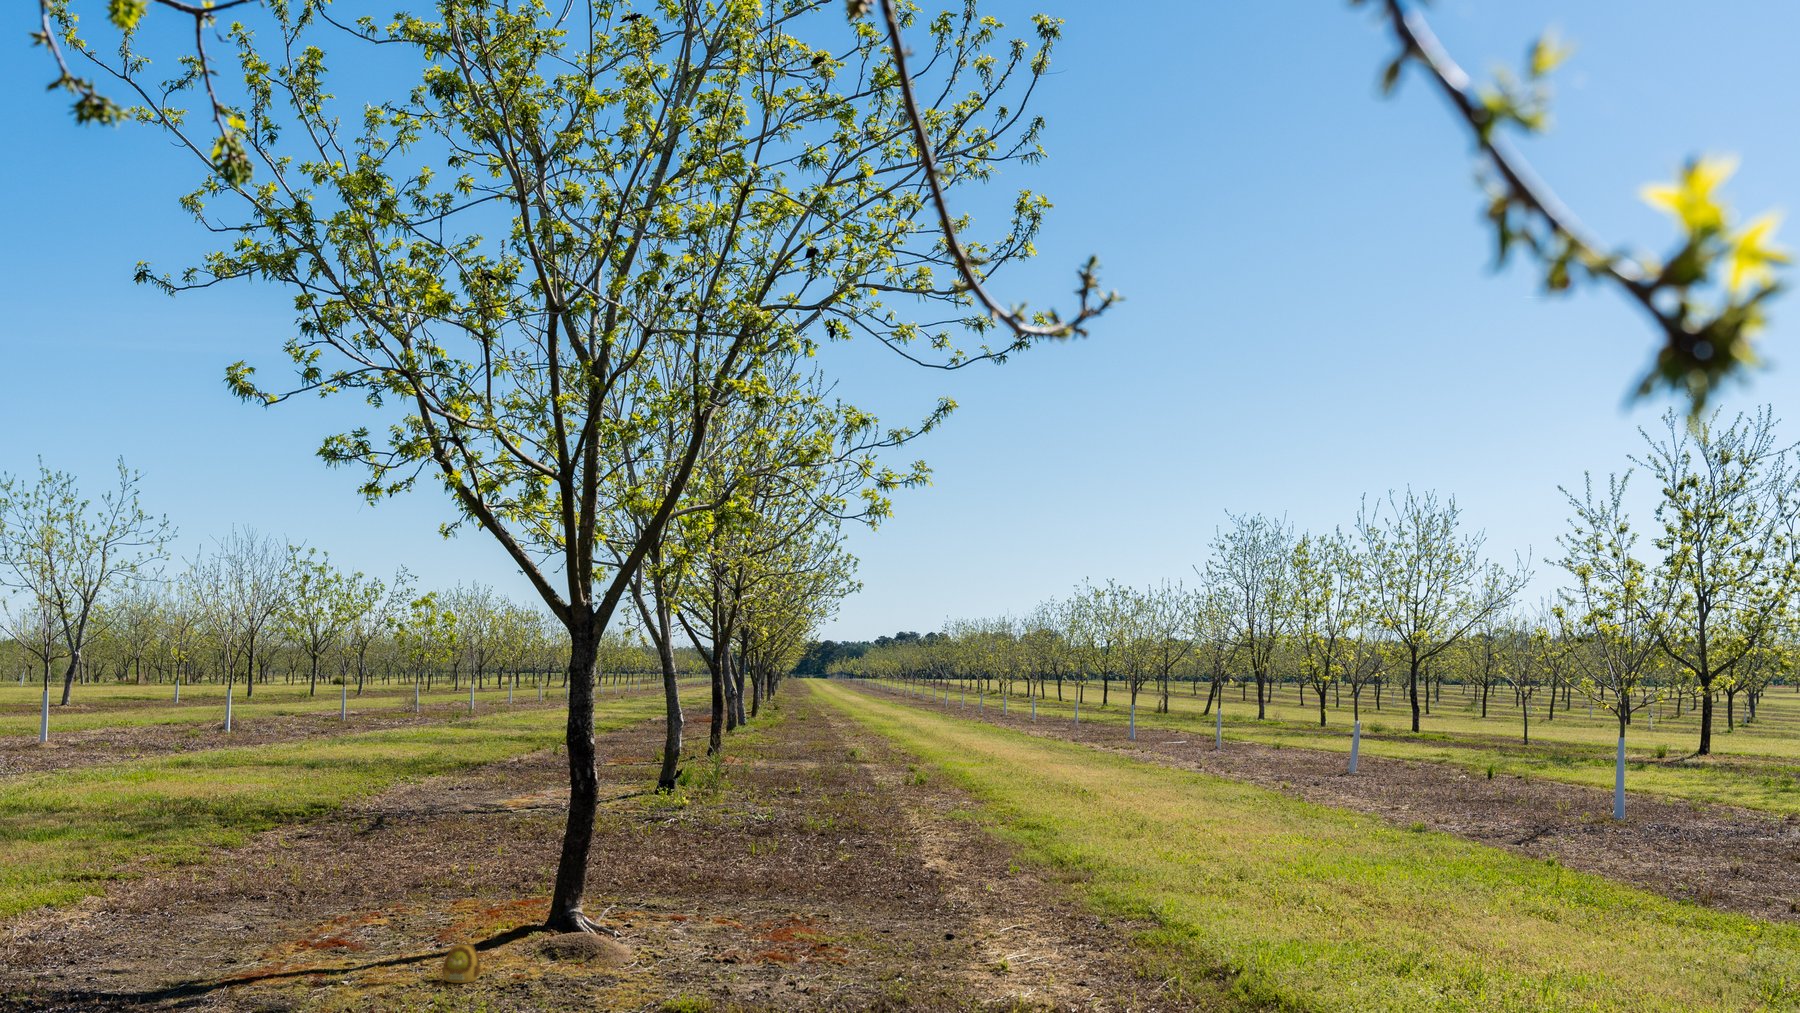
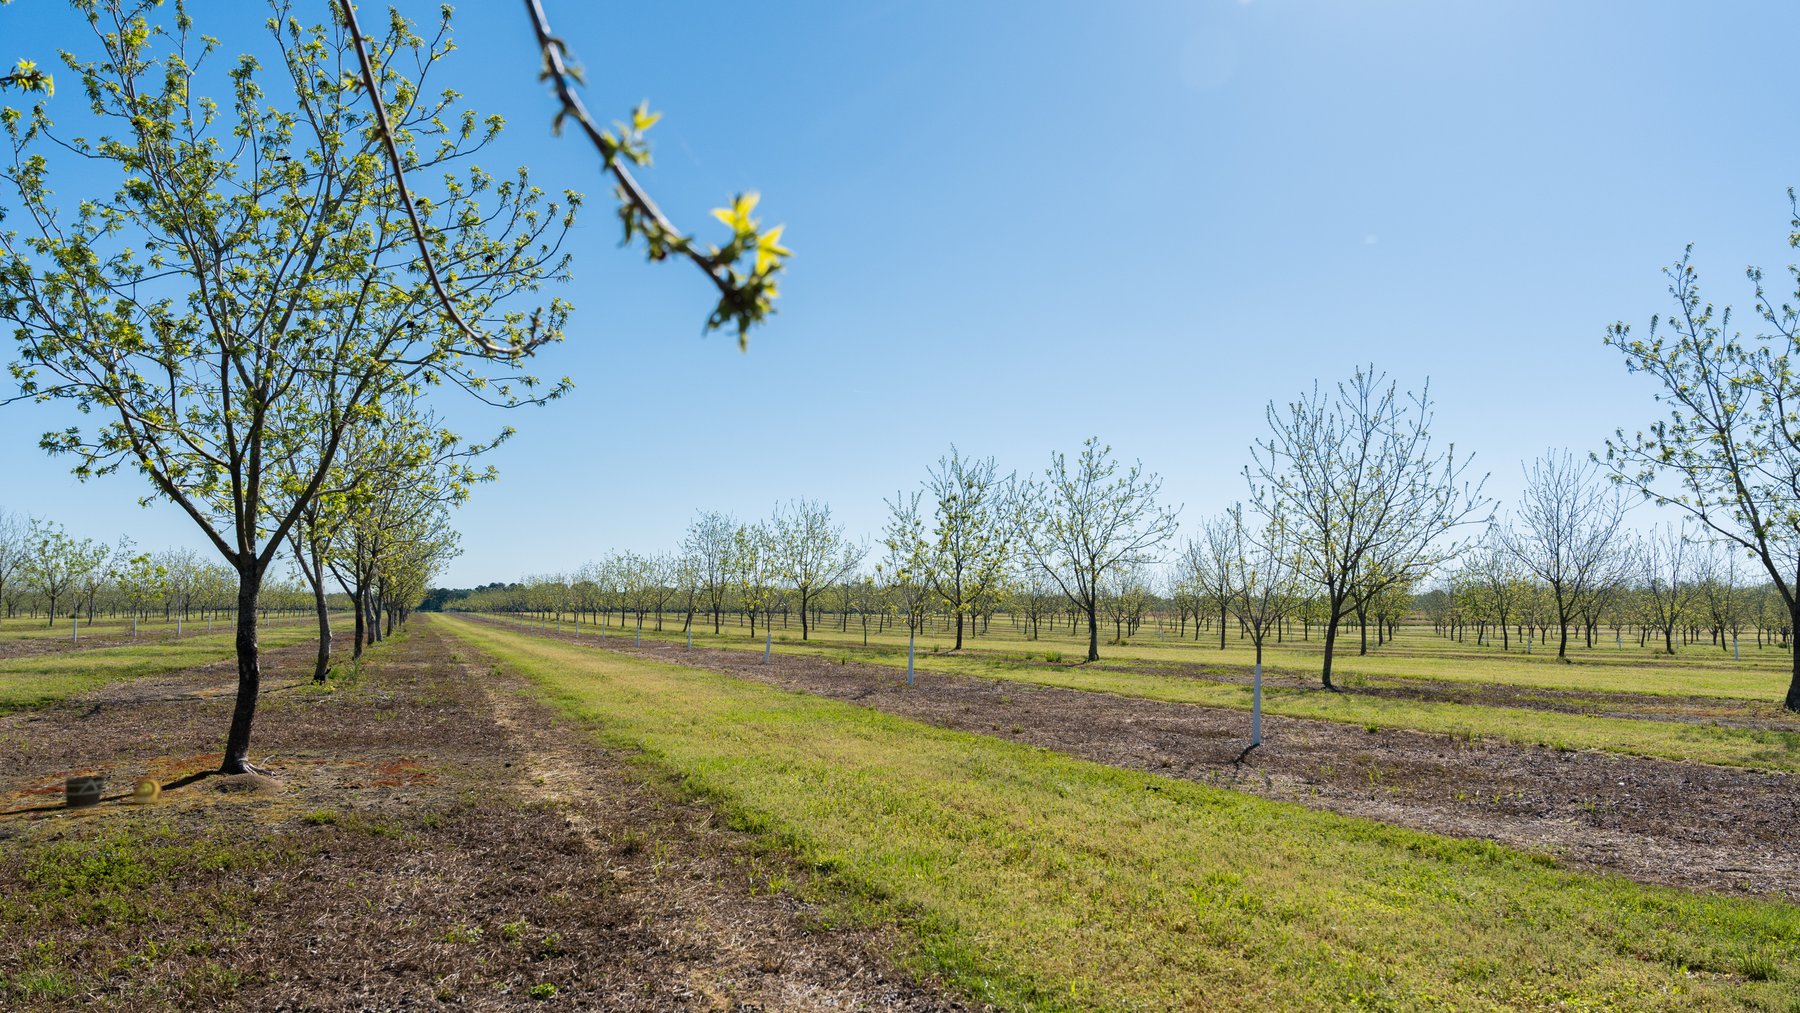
bucket: none [357,933,406,988] -> present [65,776,104,809]

